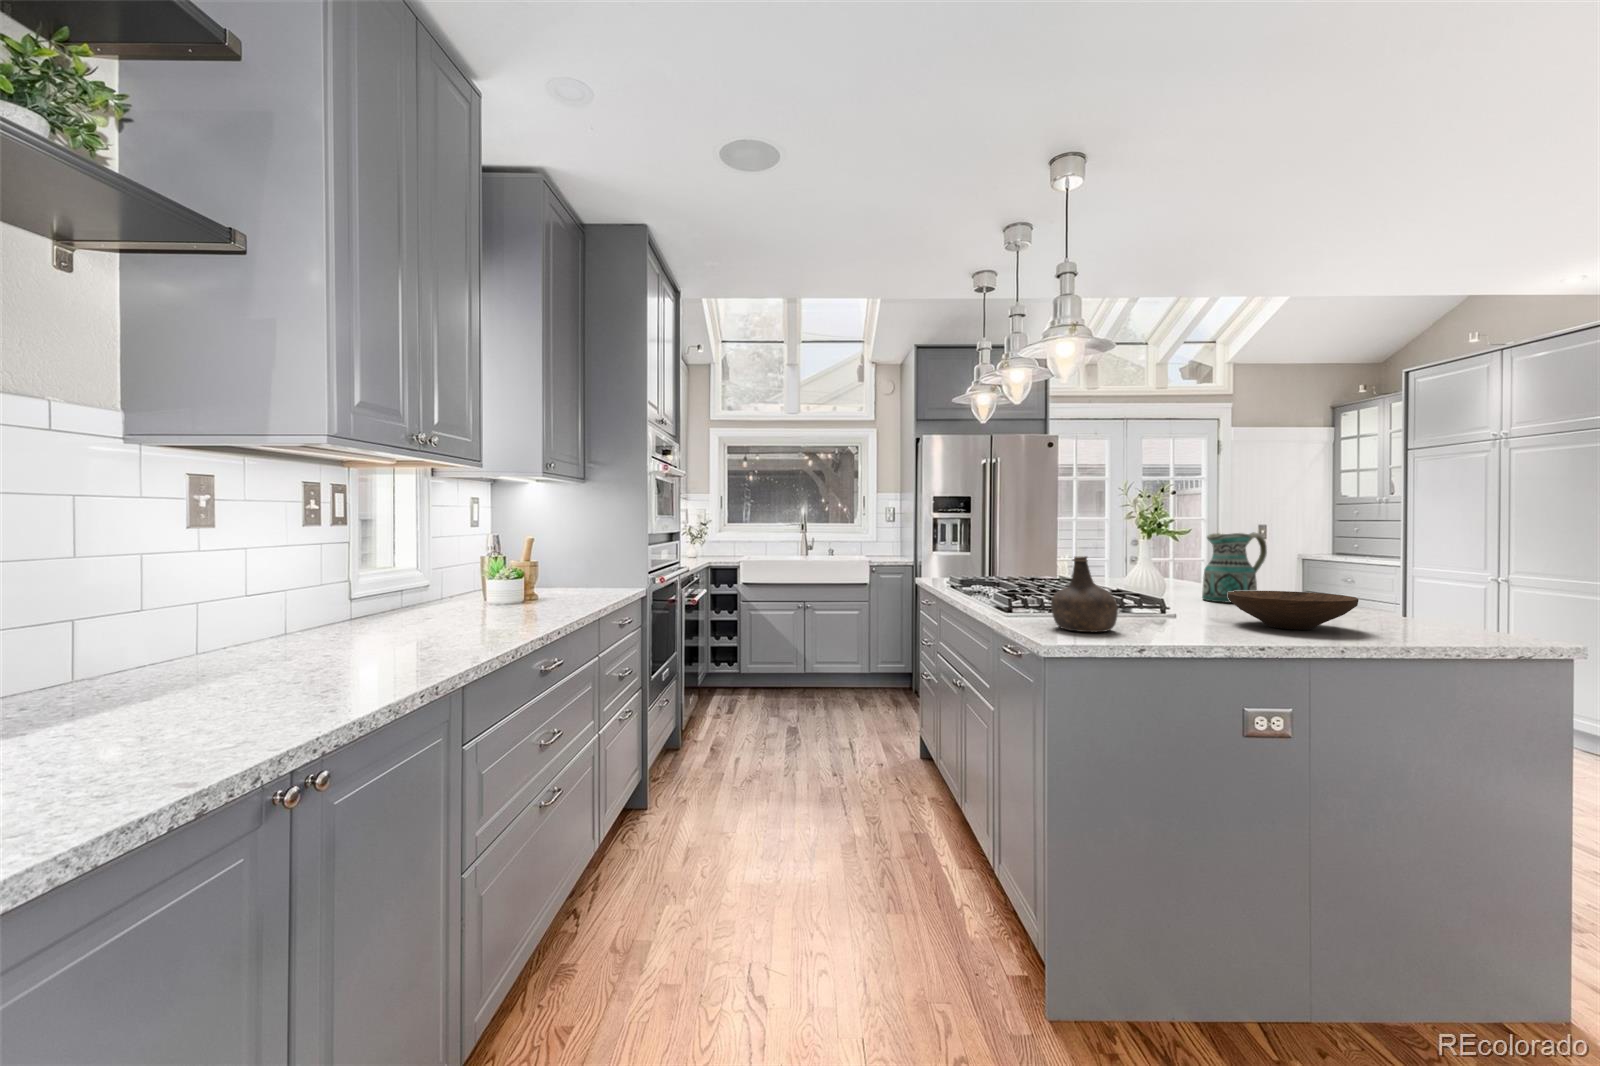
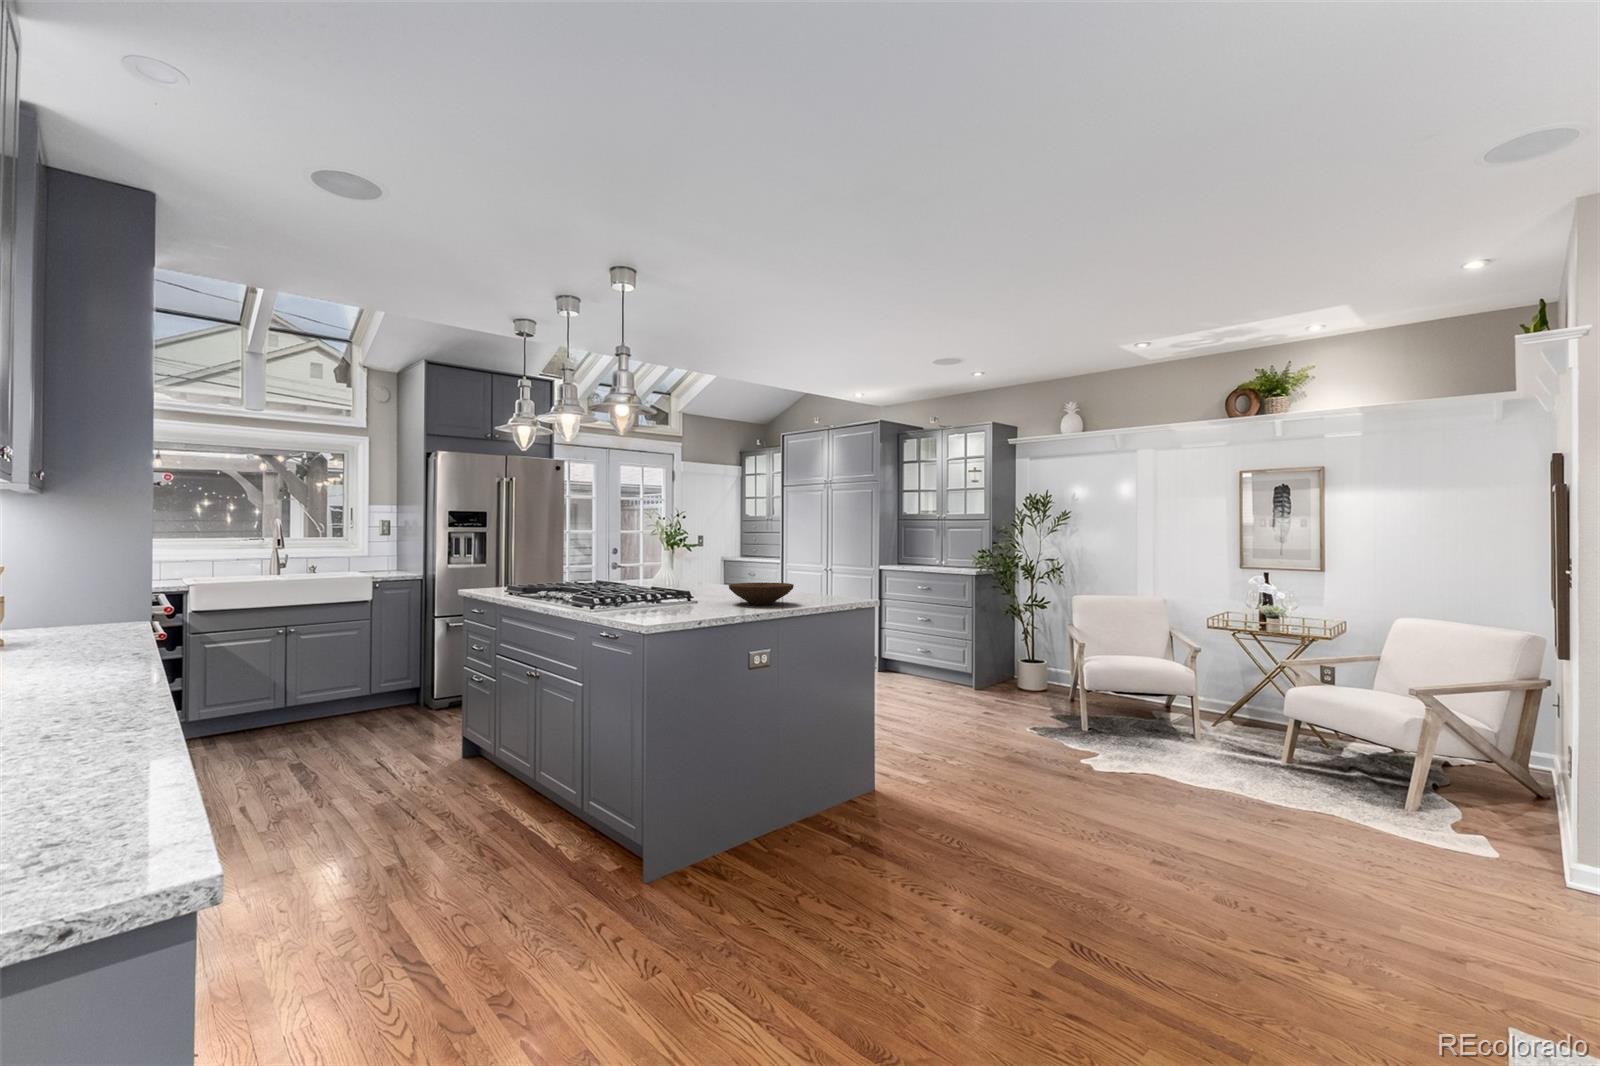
ceramic pitcher: present [1202,533,1267,603] -> none [700,546,736,593]
bottle: present [1051,556,1118,632] -> none [634,564,677,616]

